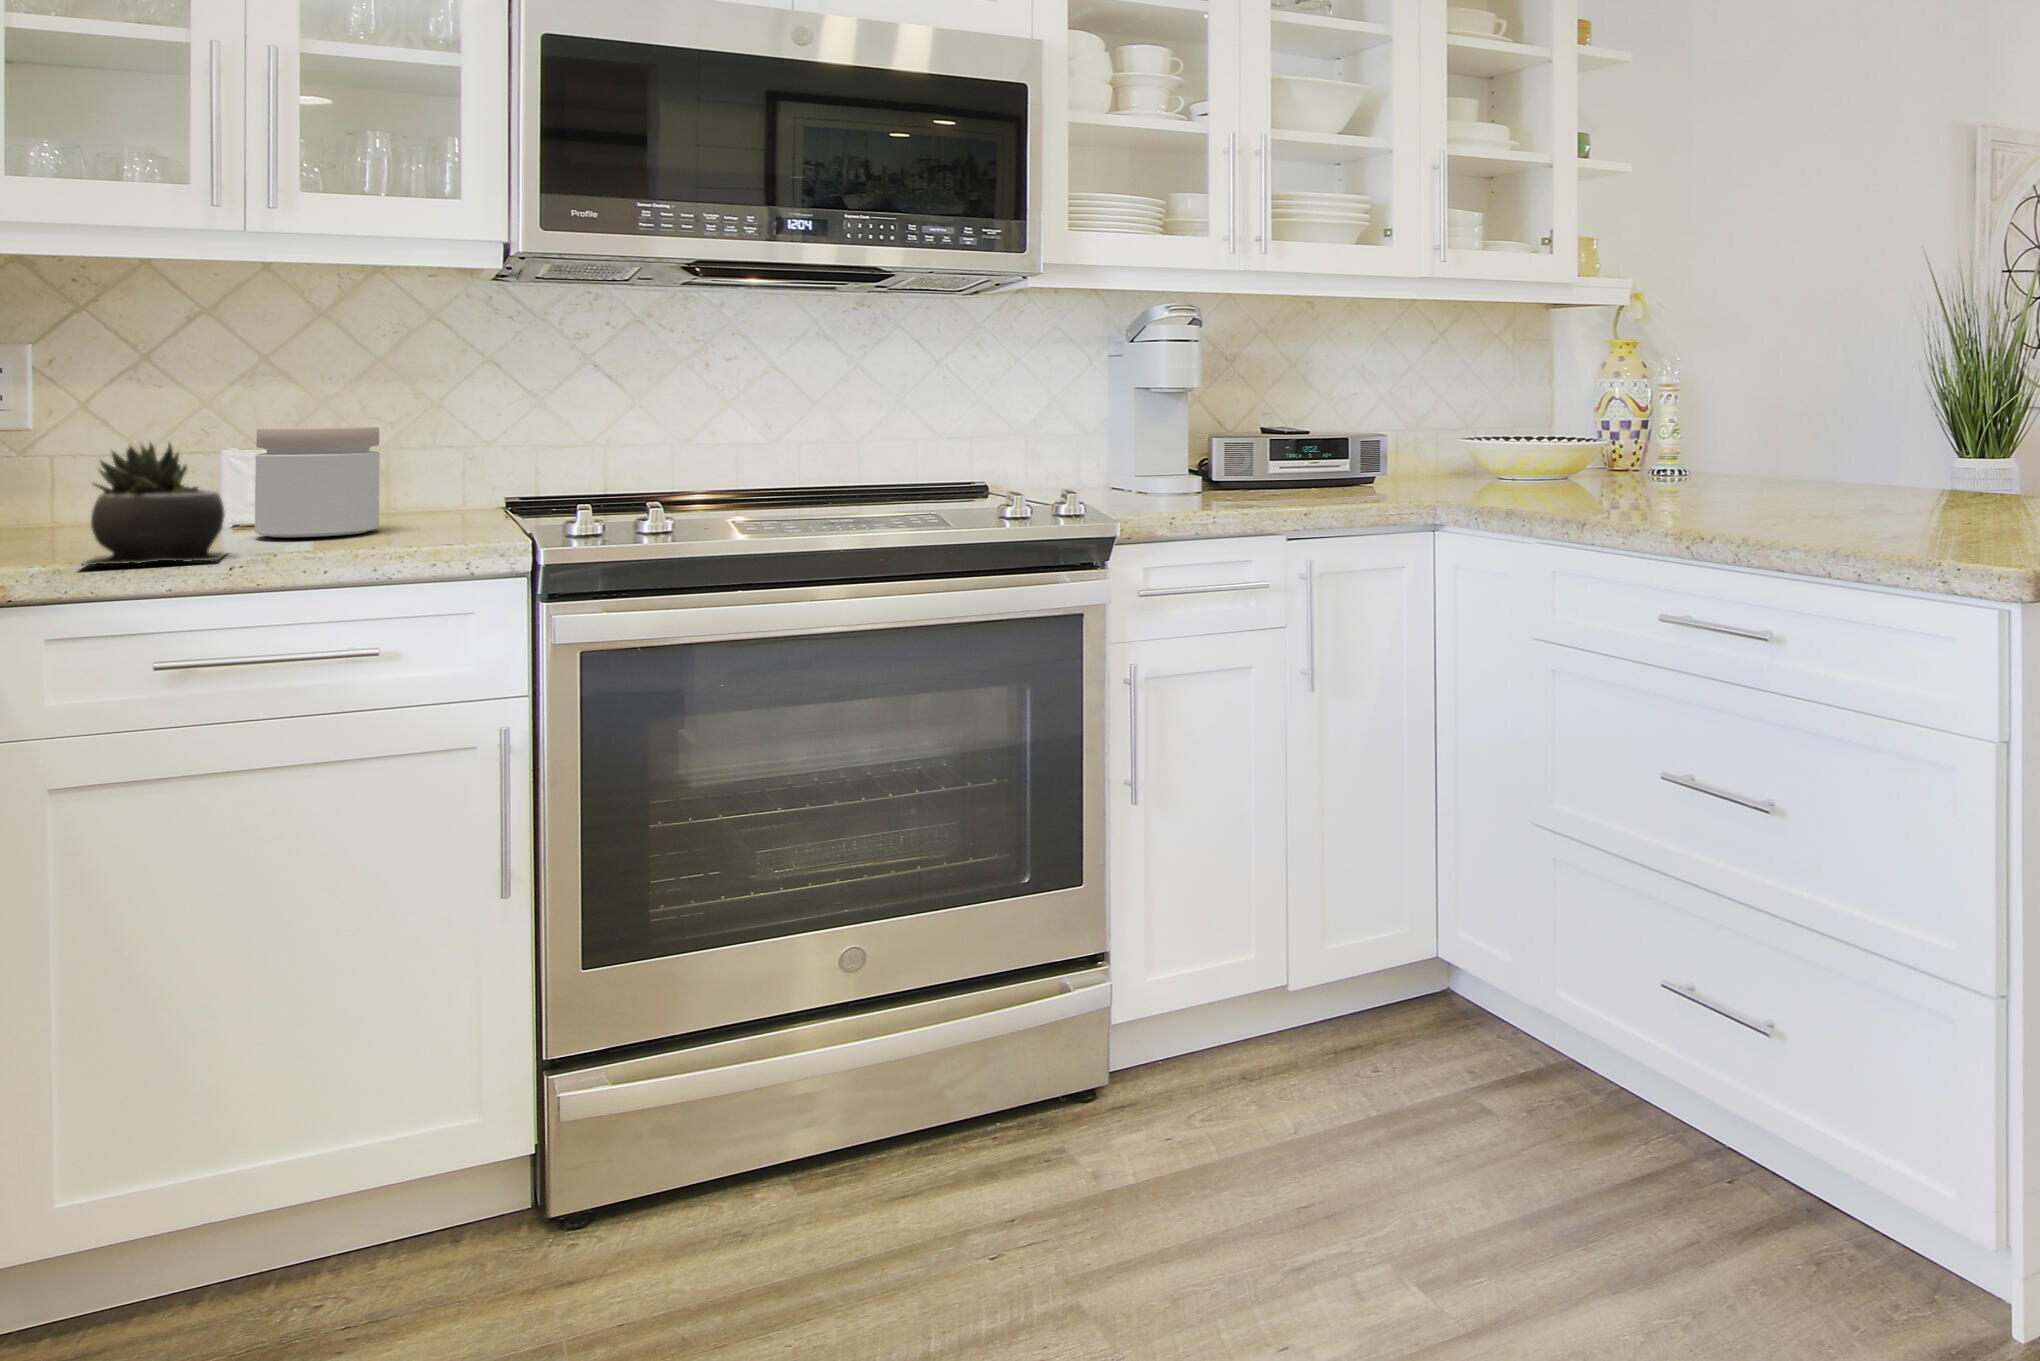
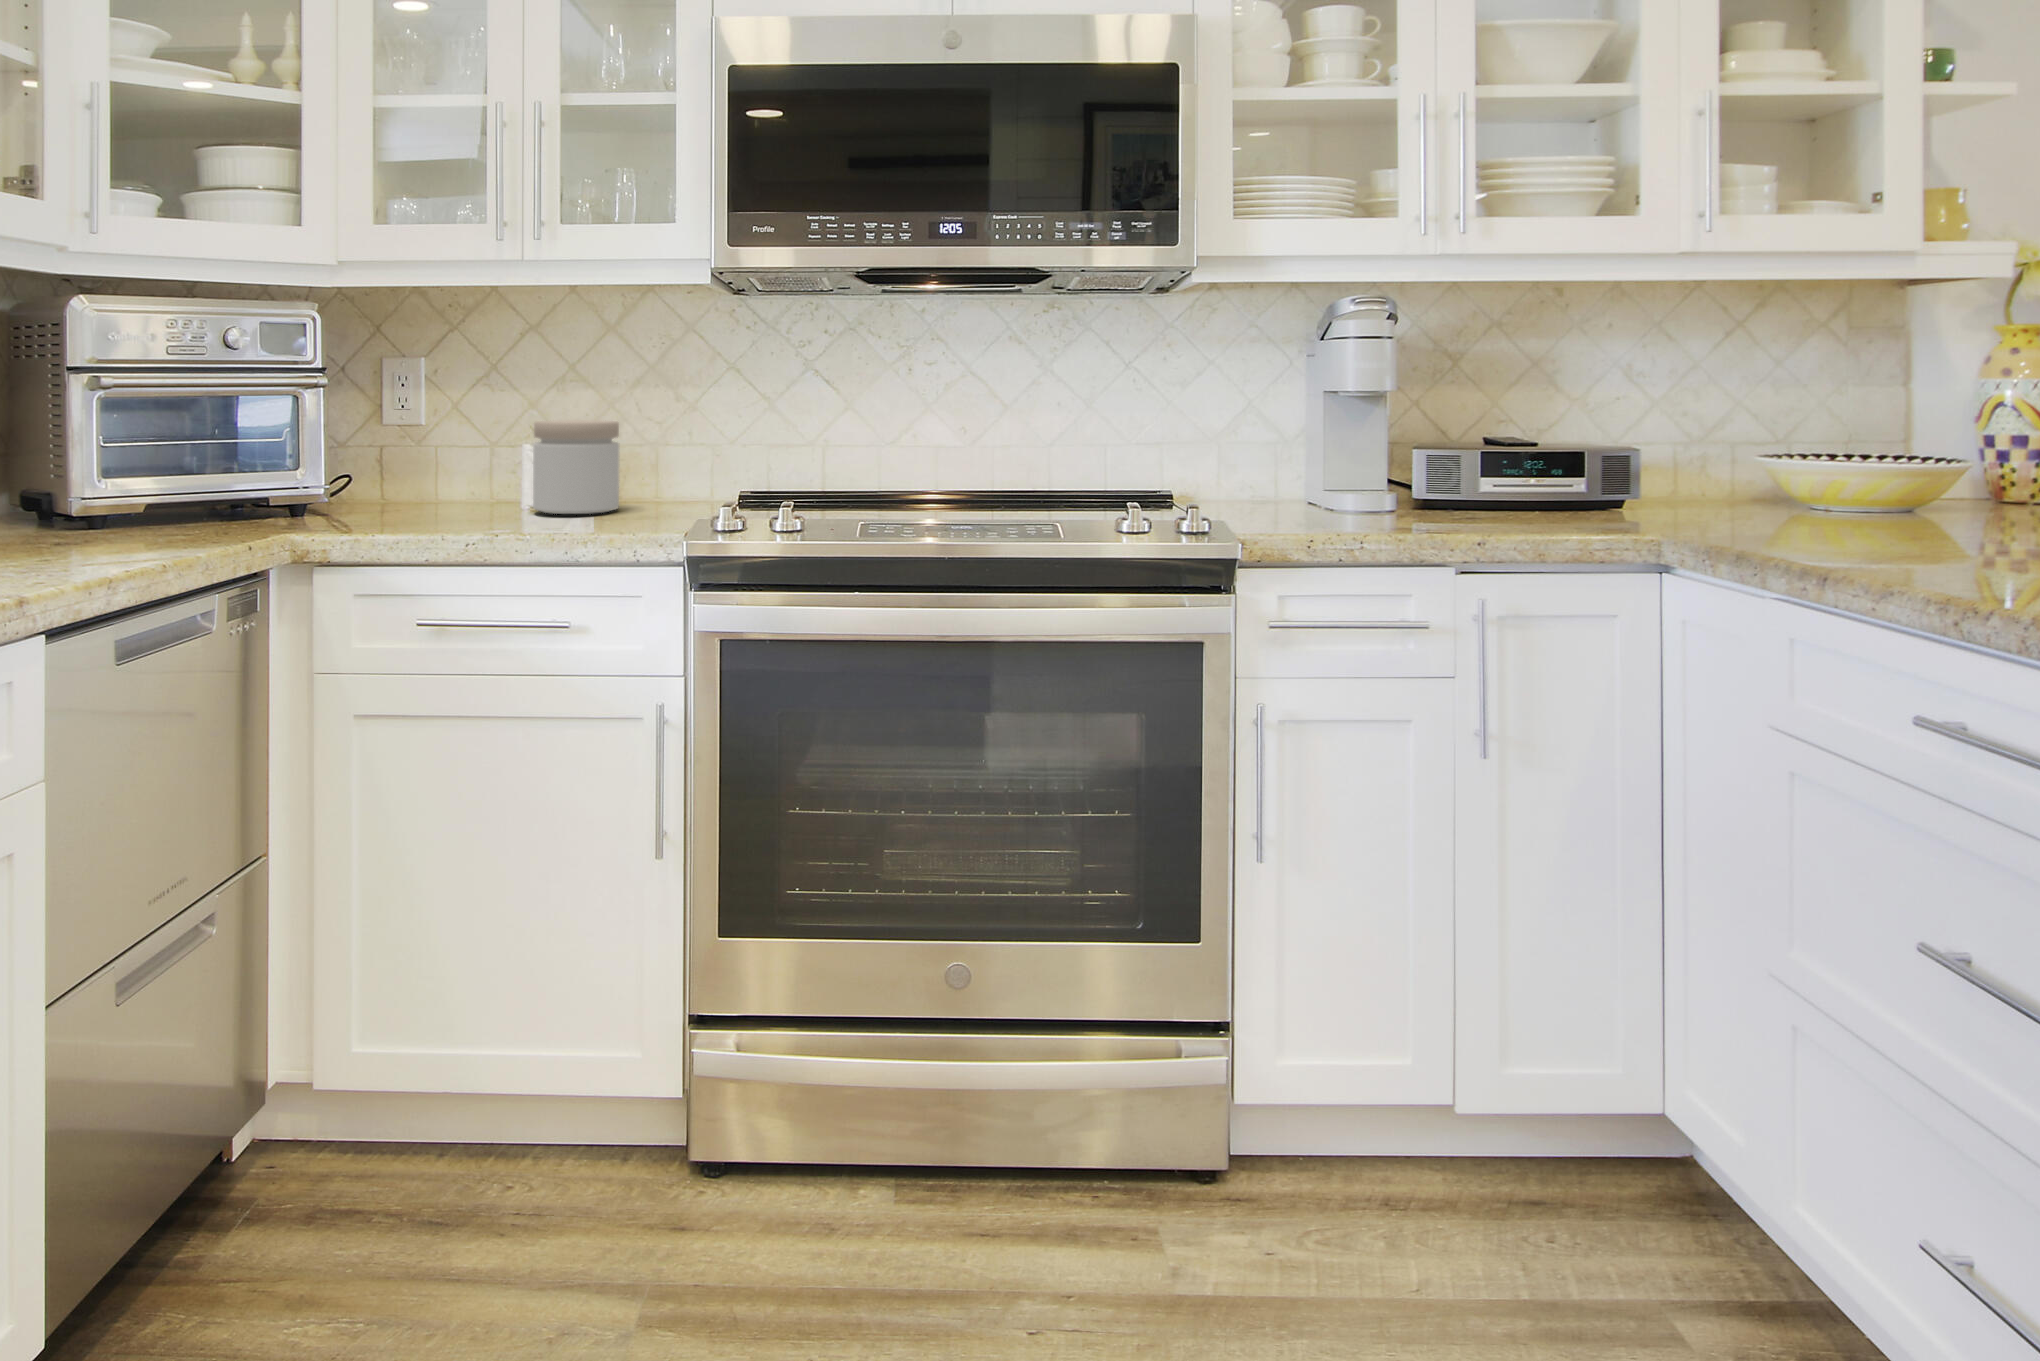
succulent plant: present [82,443,225,565] -> none [391,432,504,533]

